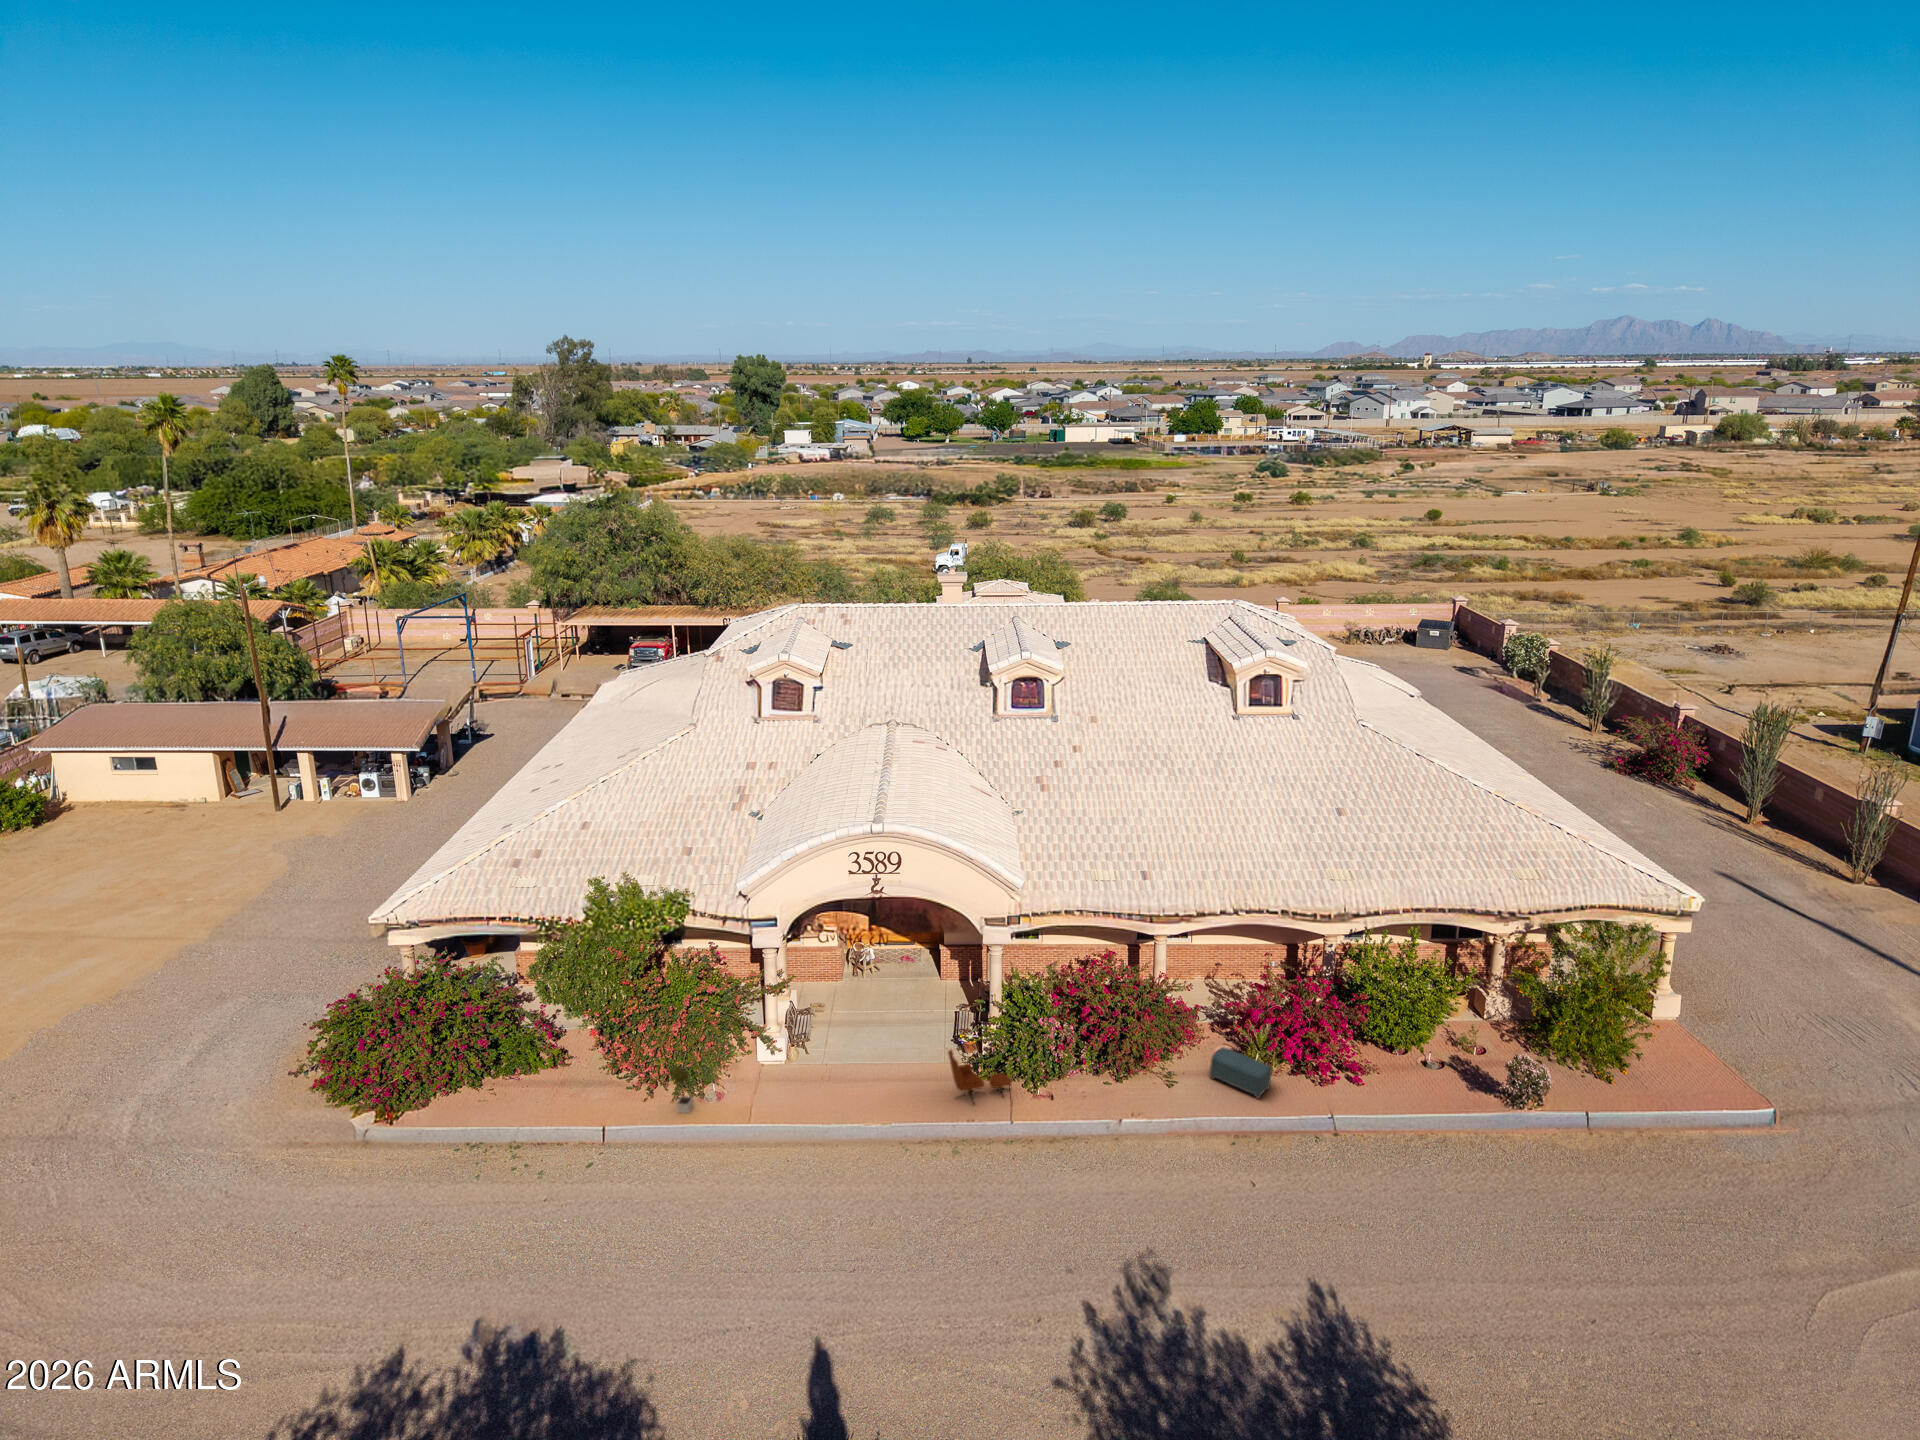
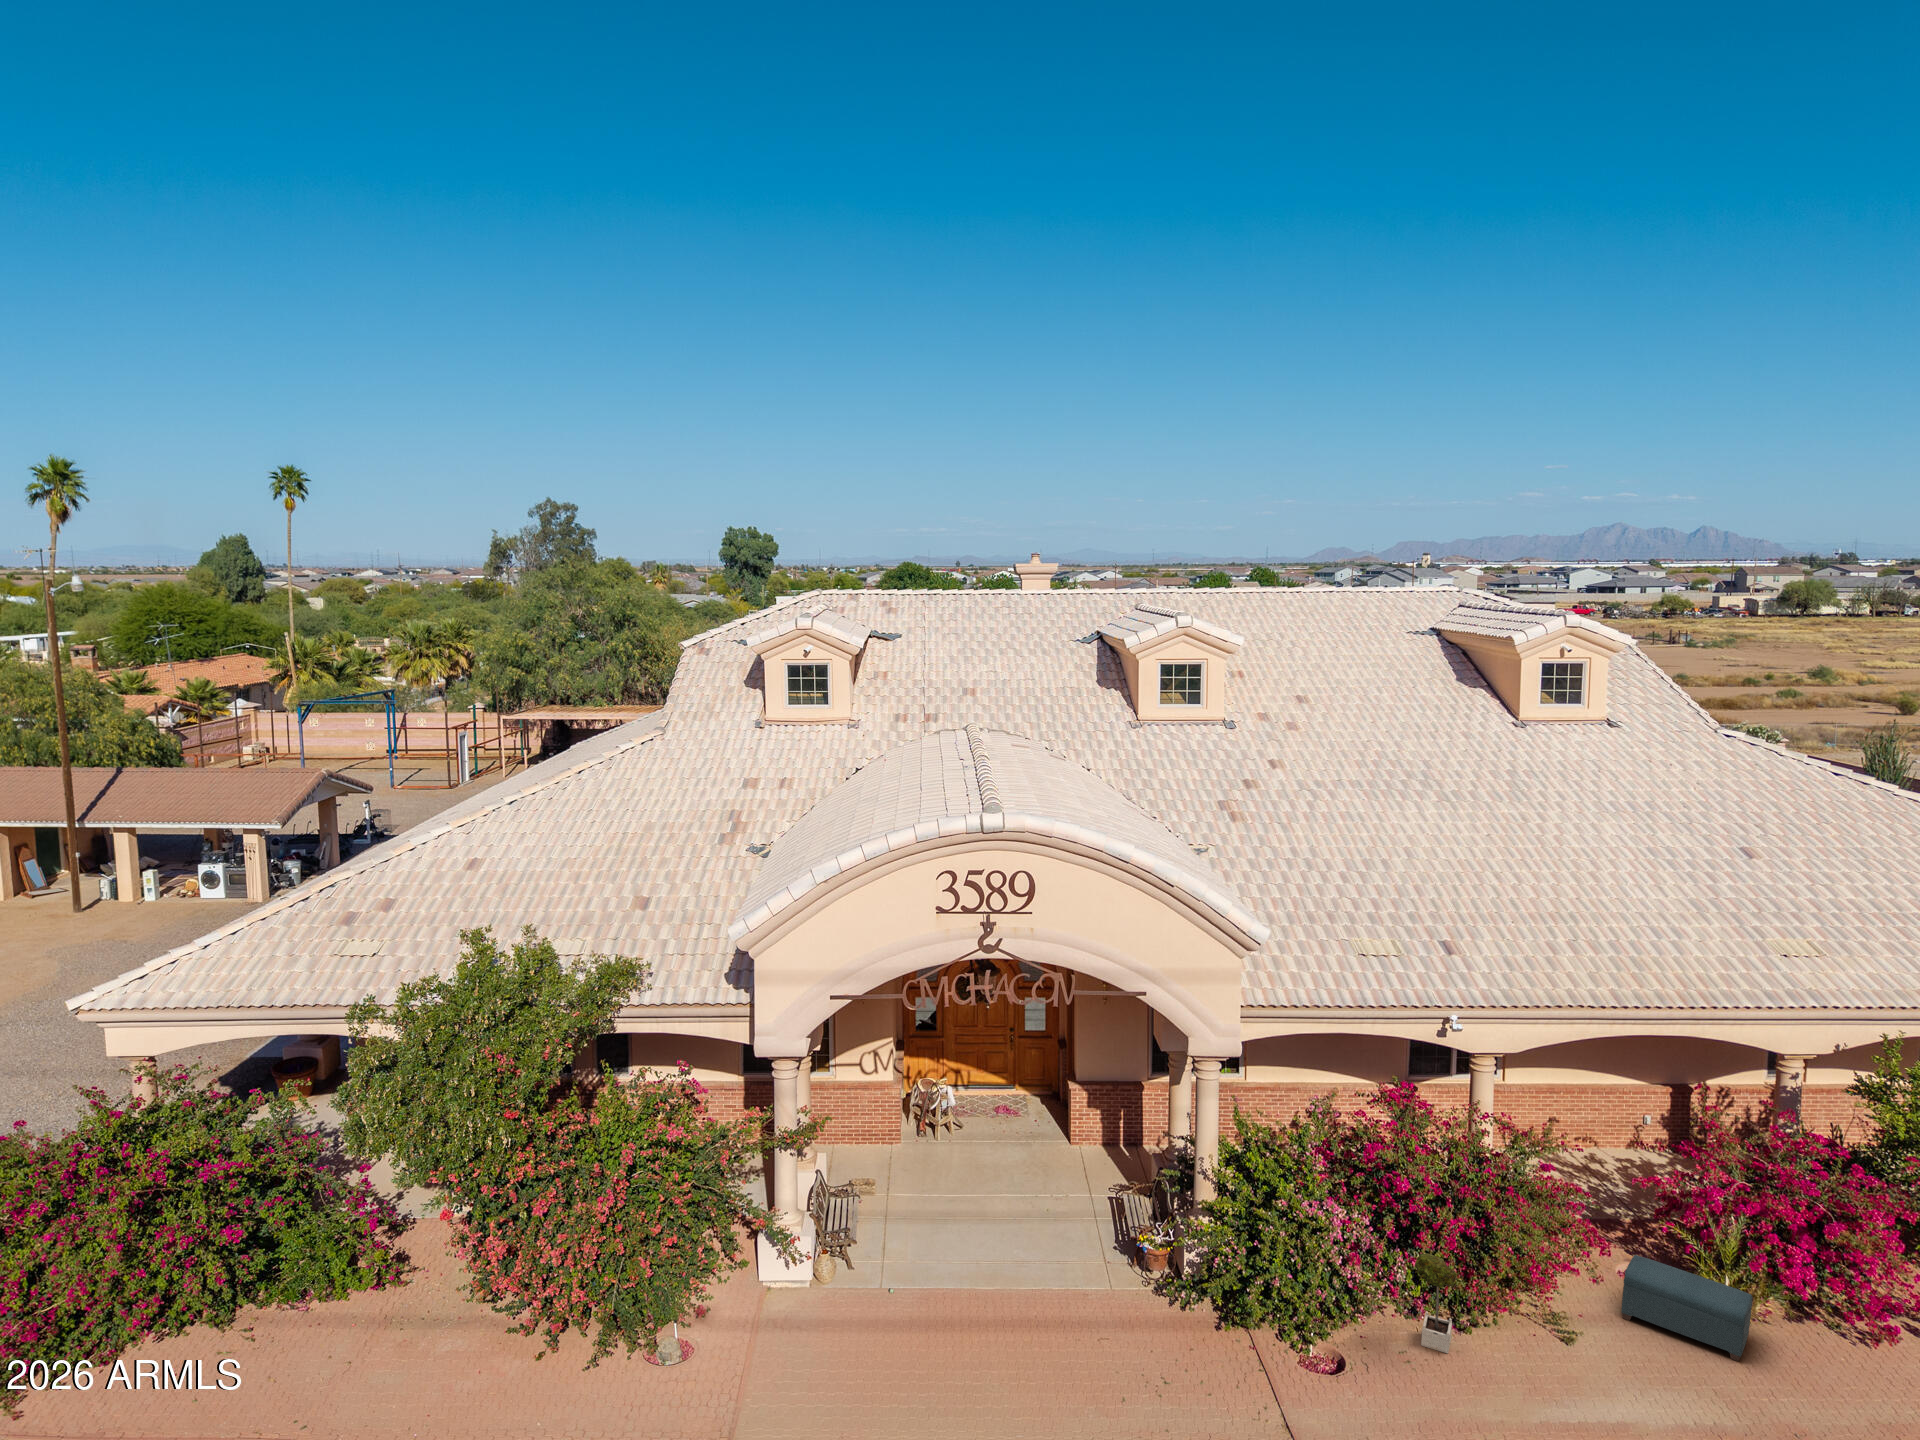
lounge chair: present [948,1050,1011,1103] -> none [1132,1253,1250,1372]
potted tree: present [669,1066,694,1113] -> present [1415,1253,1458,1353]

